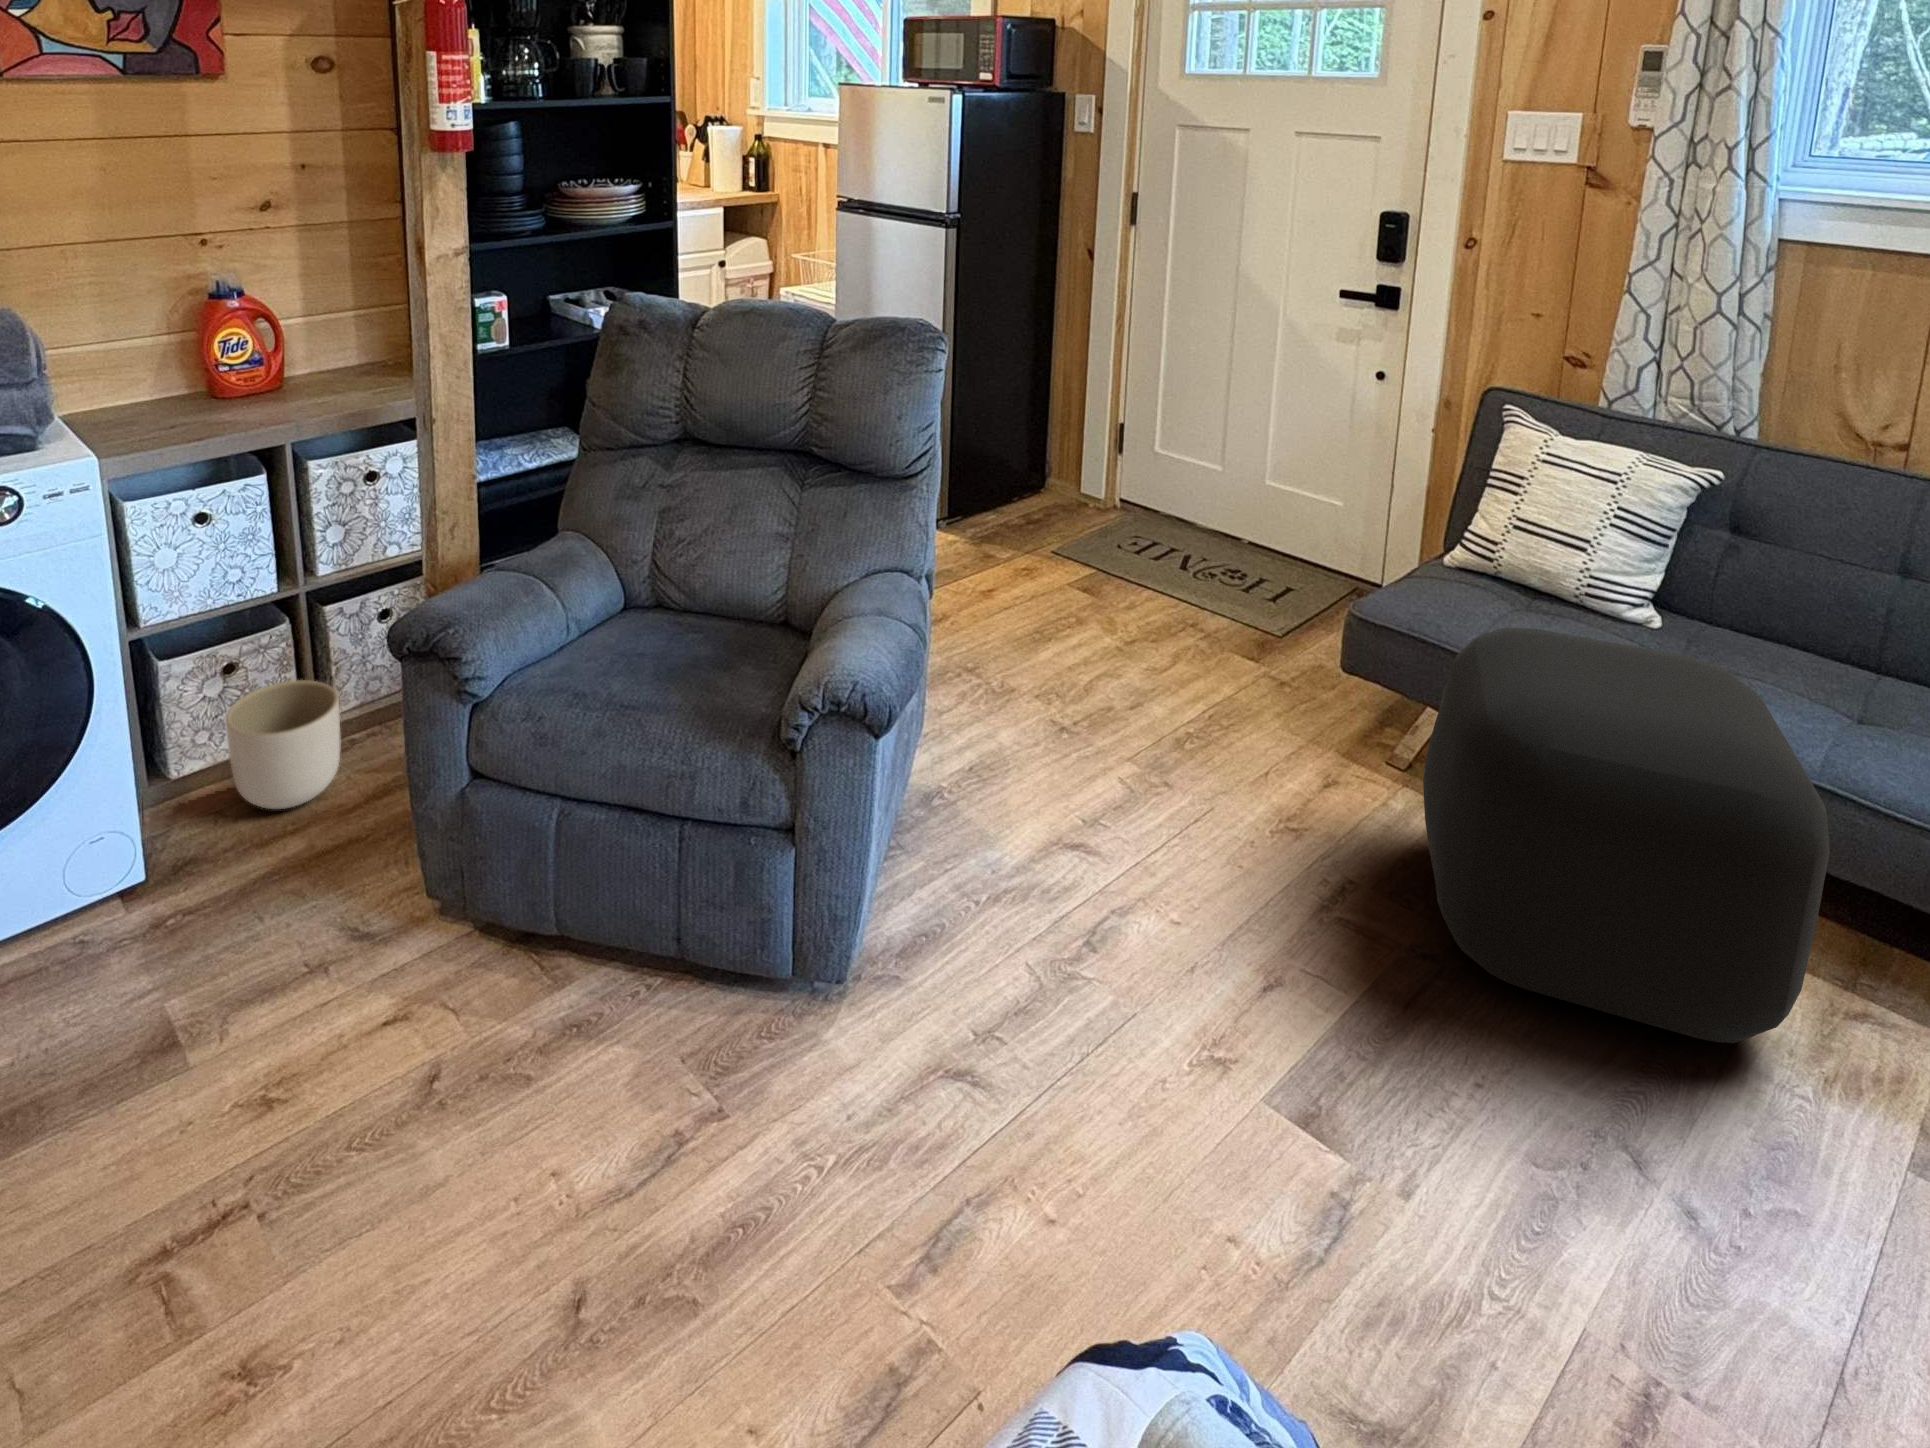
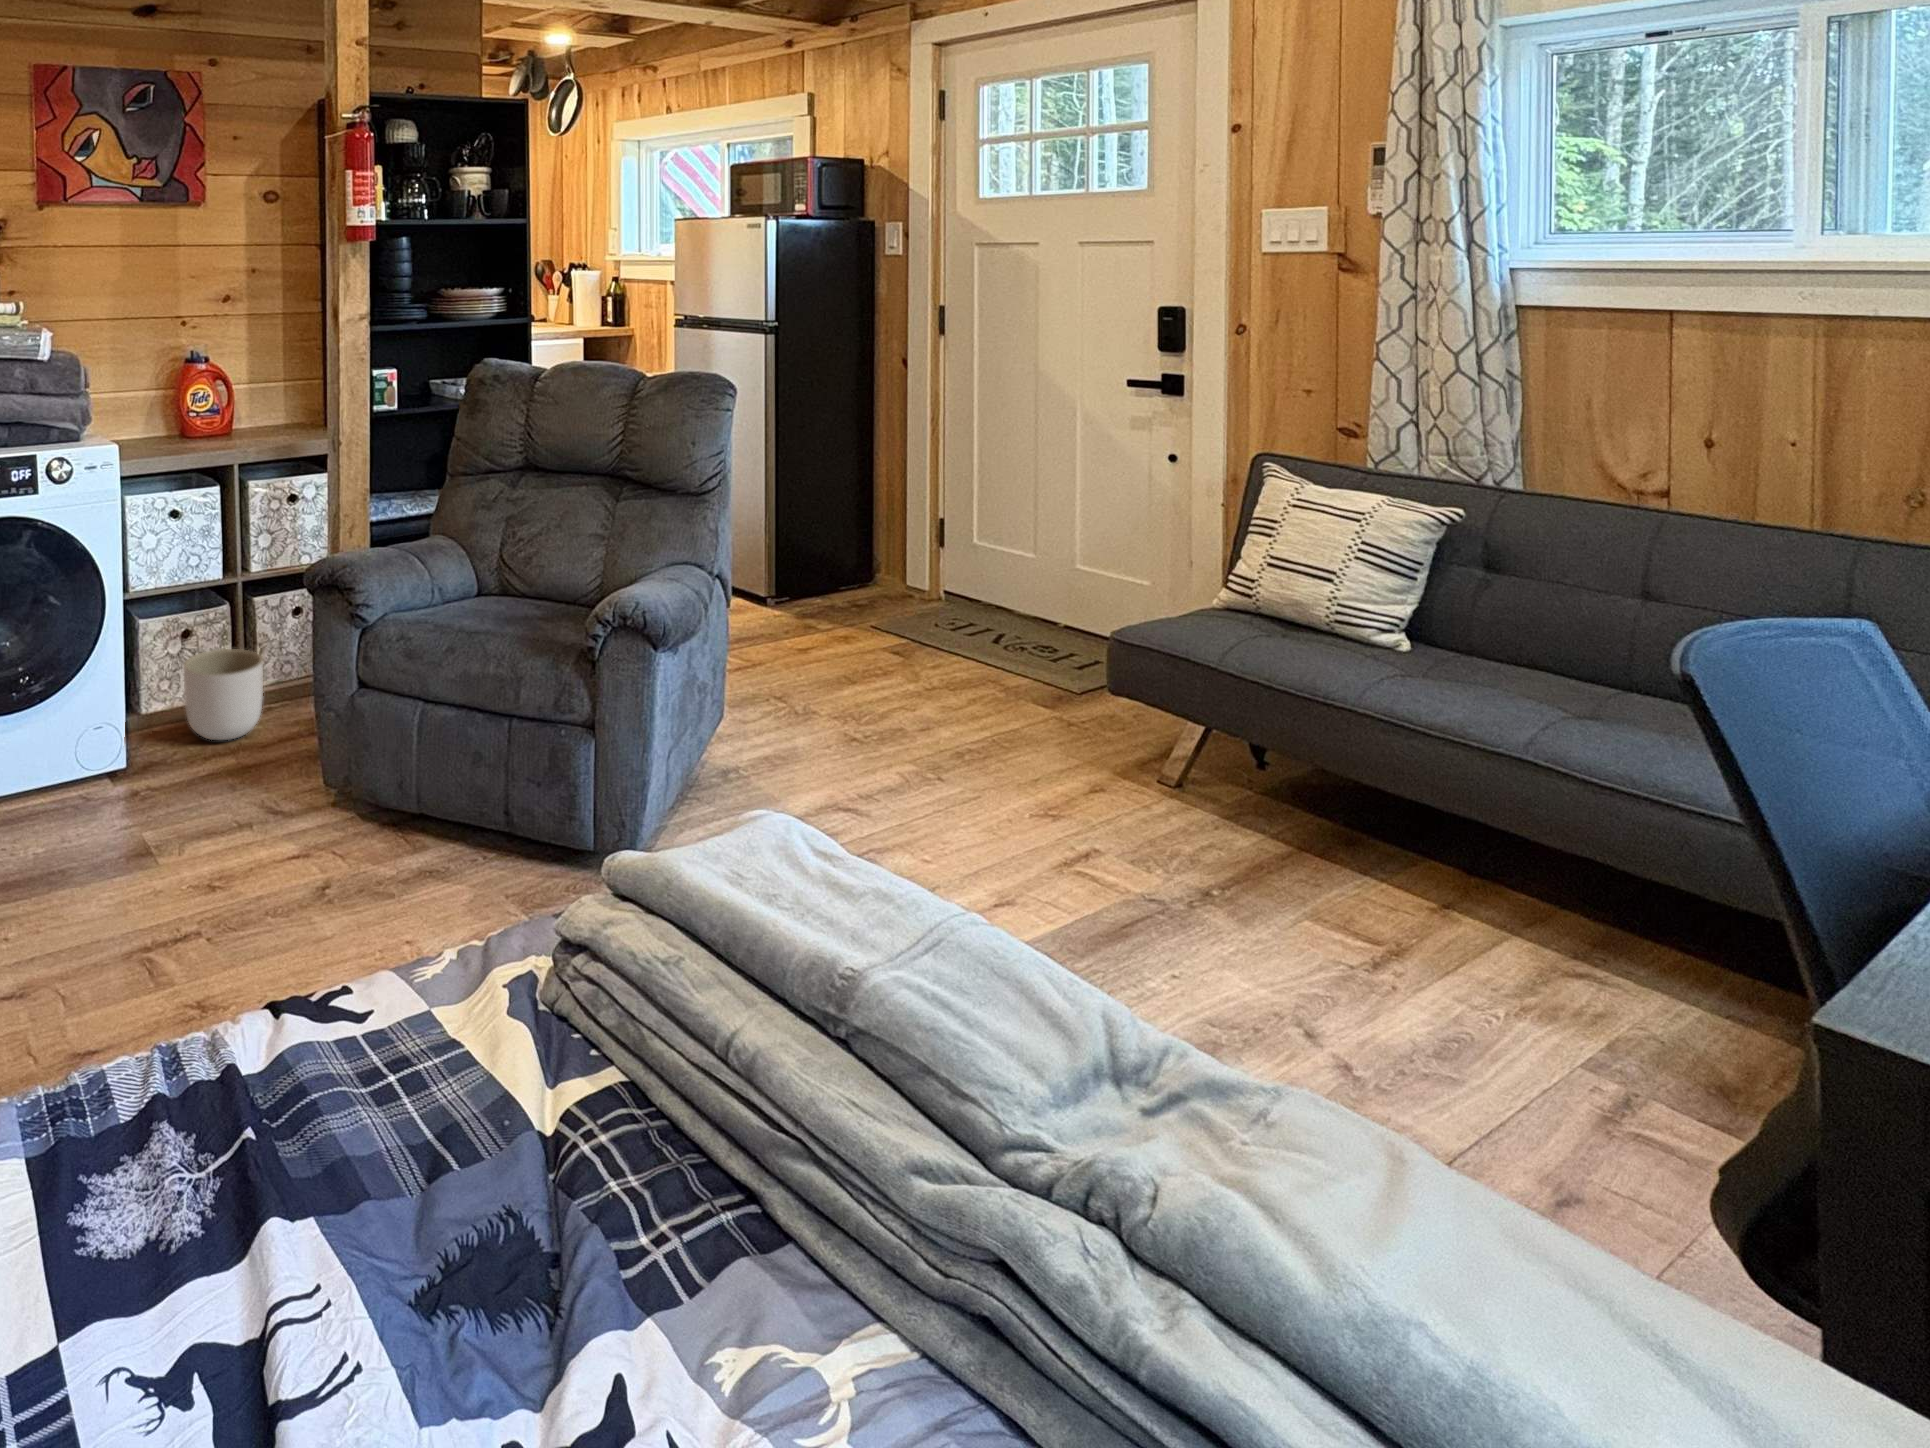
ottoman: present [1423,628,1830,1043] -> none [1151,623,1505,967]

